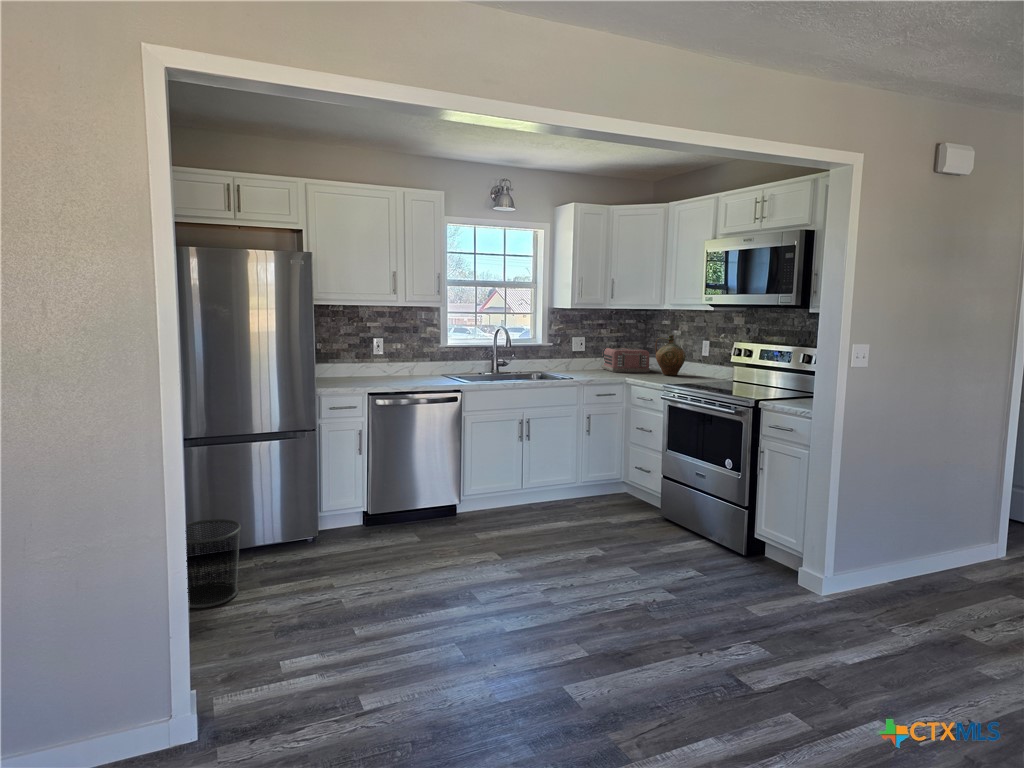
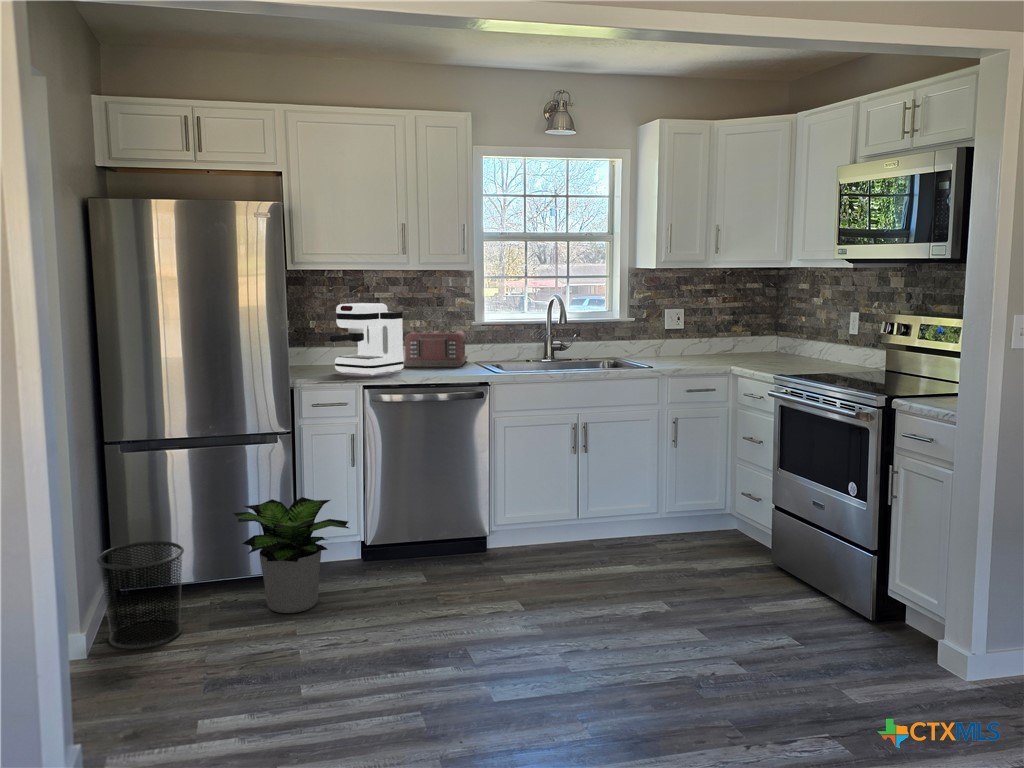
coffee maker: none [340,330,394,385] -> present [330,303,404,375]
ceramic jug: present [656,335,686,375] -> none [778,304,822,362]
toaster: present [601,348,650,372] -> present [404,331,467,367]
potted plant: none [275,480,370,572] -> present [233,497,349,613]

